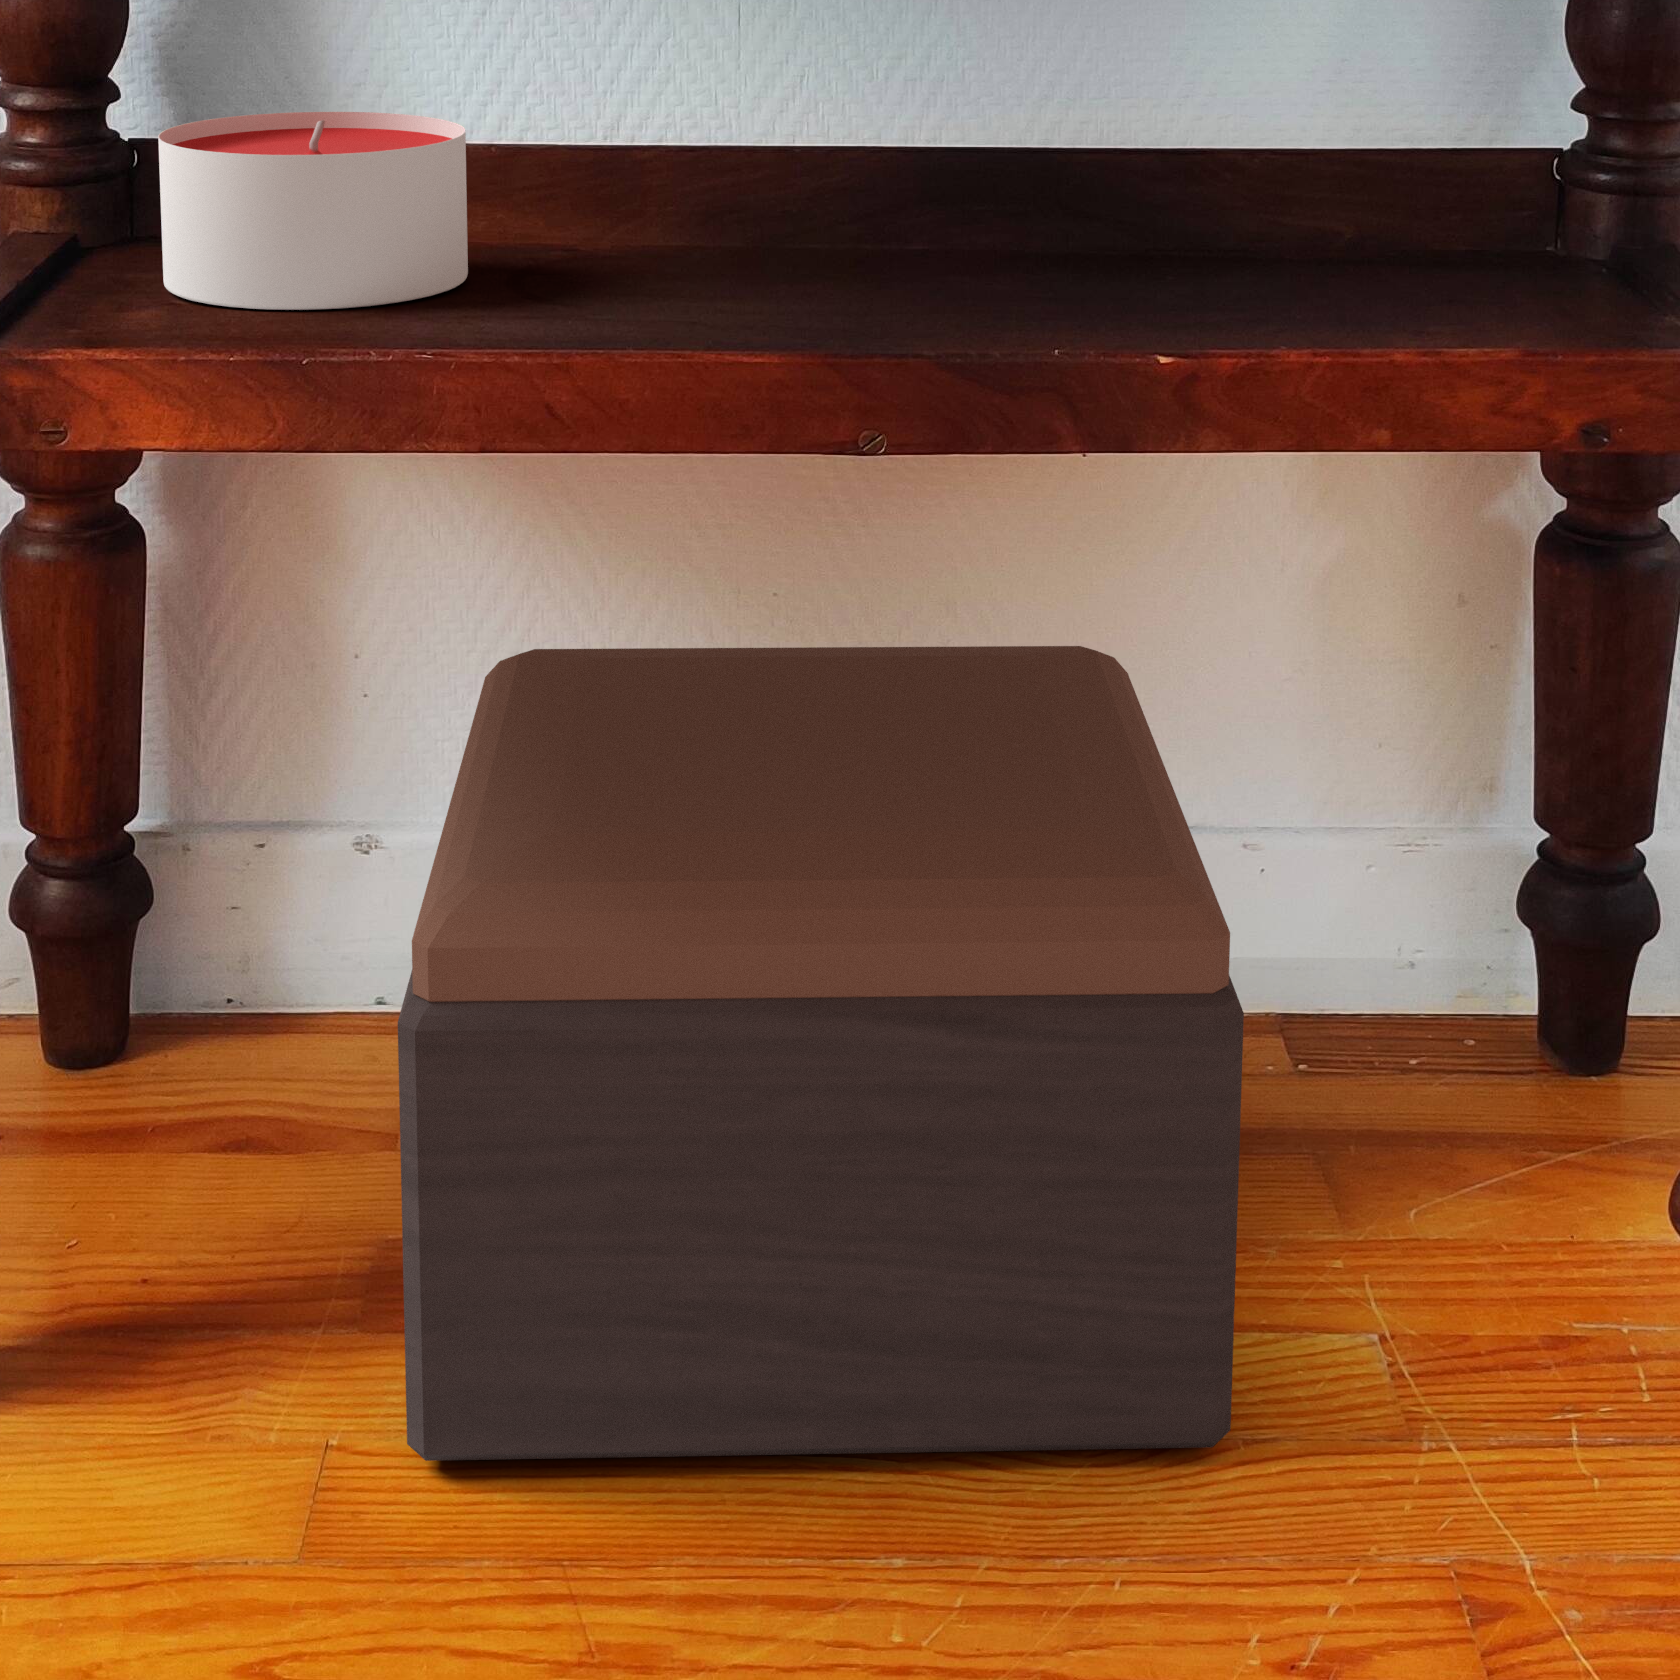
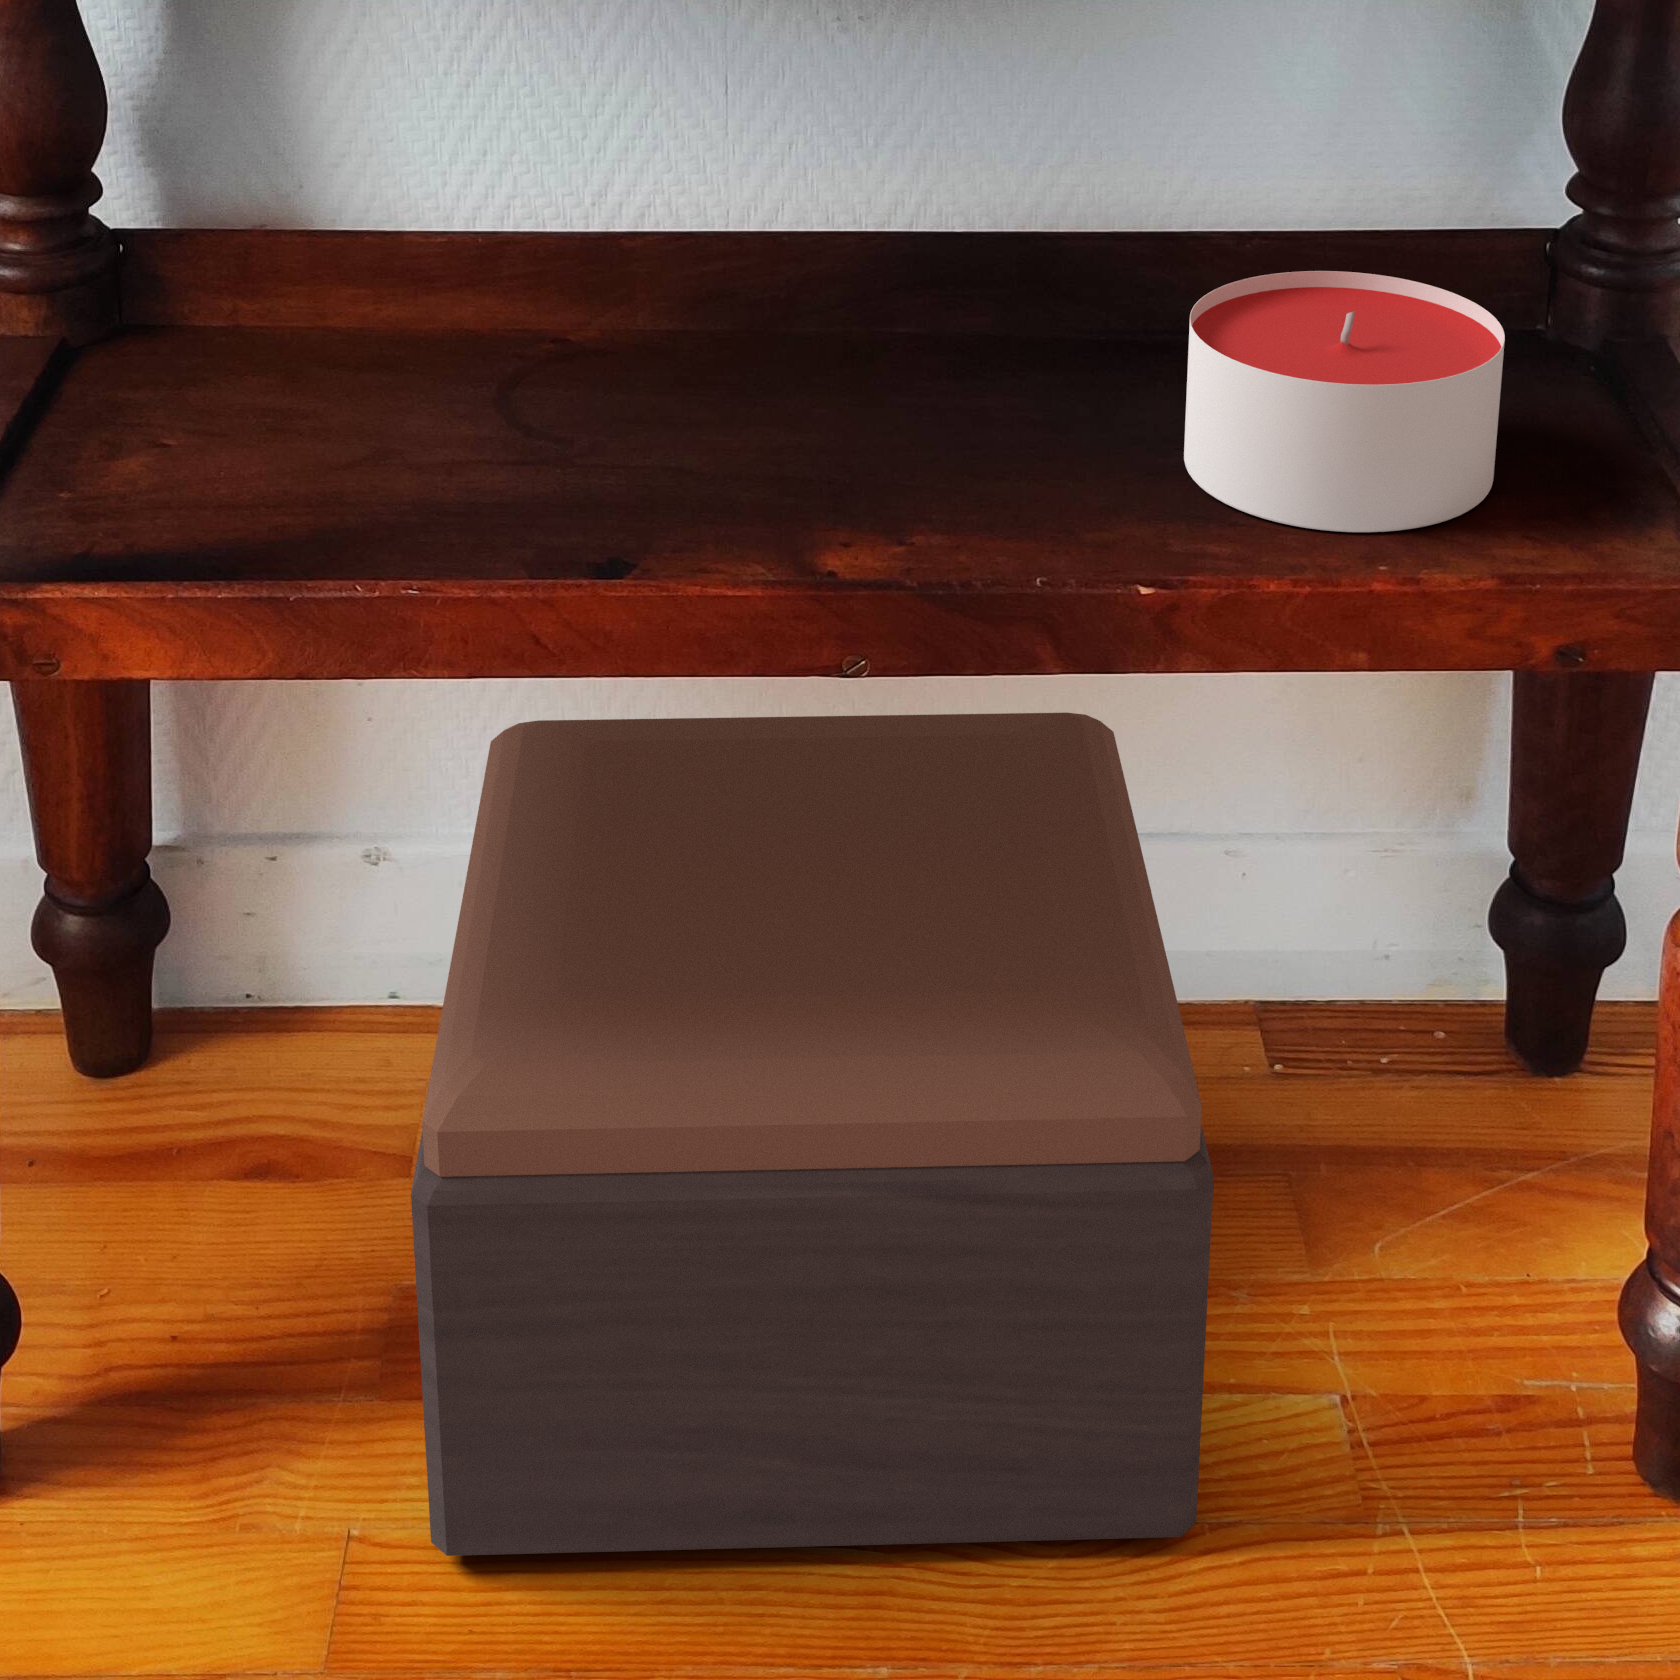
candle: present [158,112,468,310] -> present [1184,271,1505,532]

